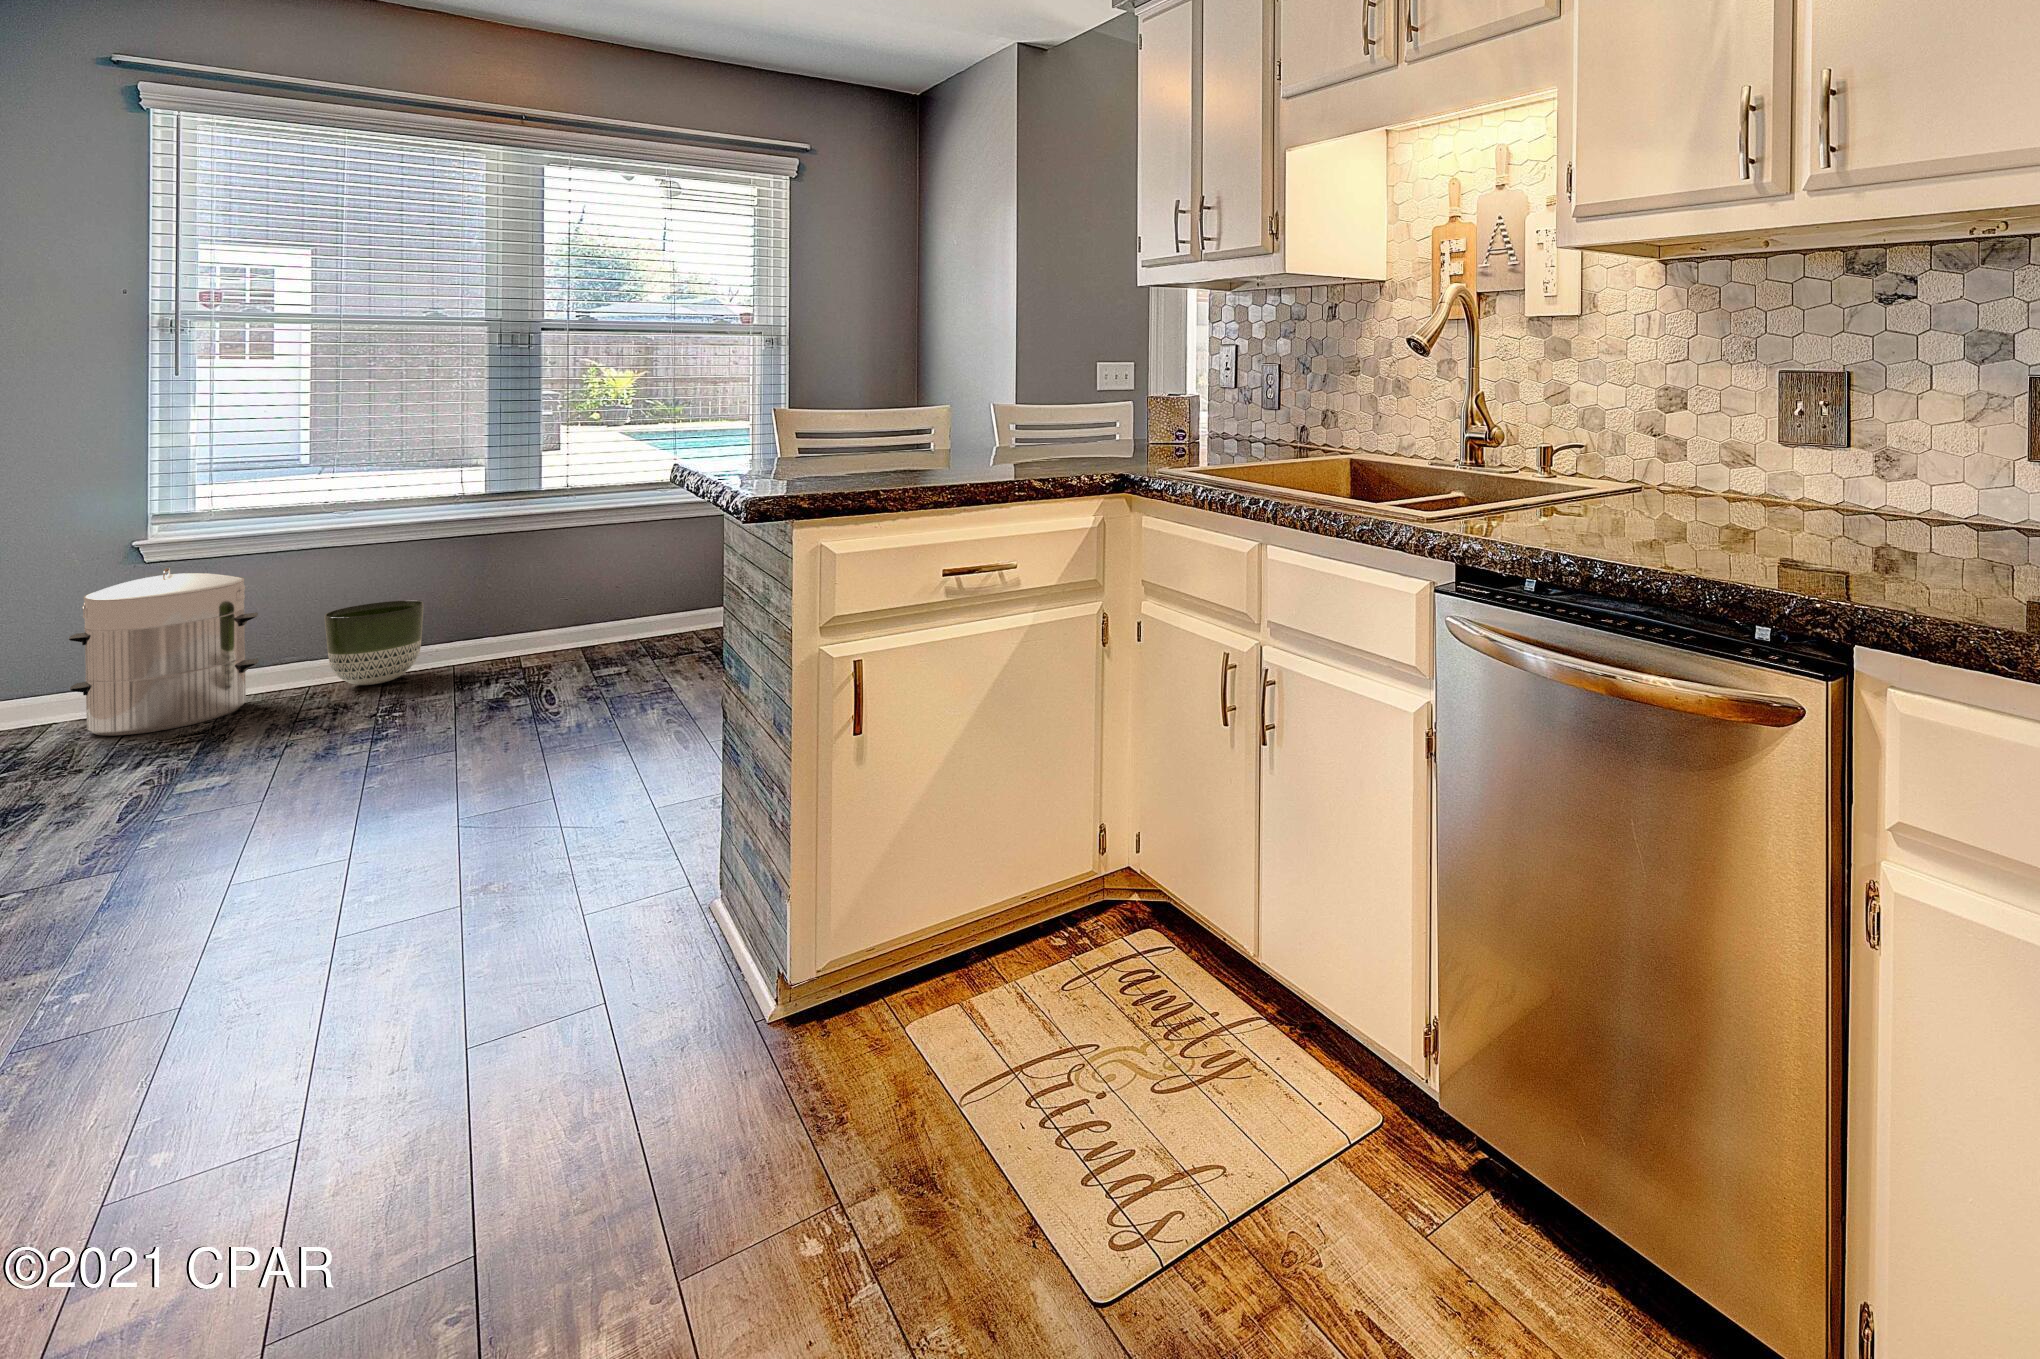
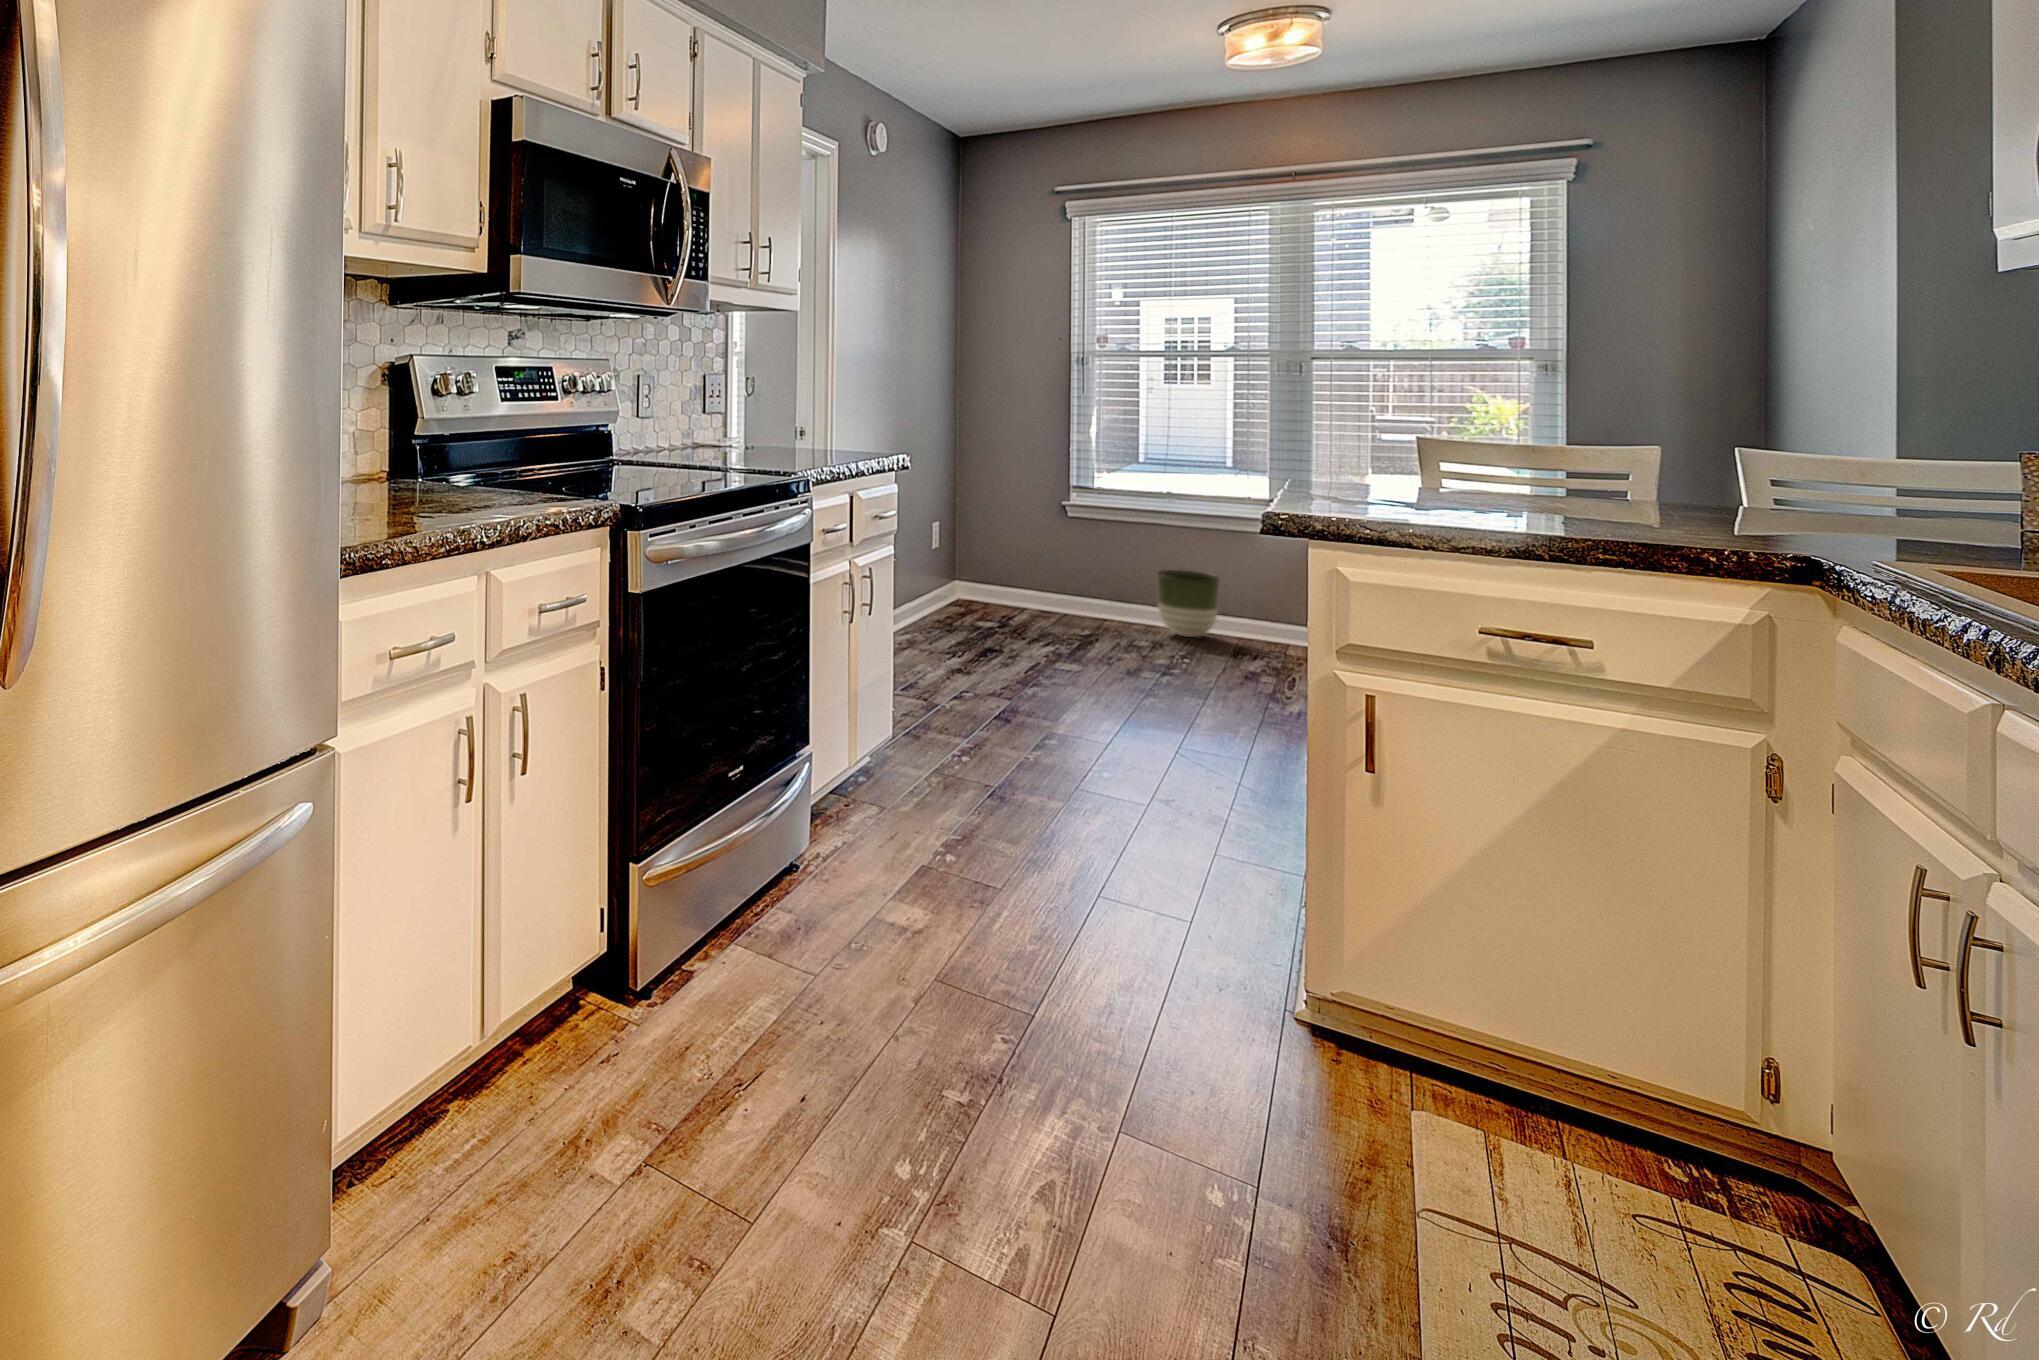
waste bin: present [69,568,259,736] -> none [1029,516,1120,630]

